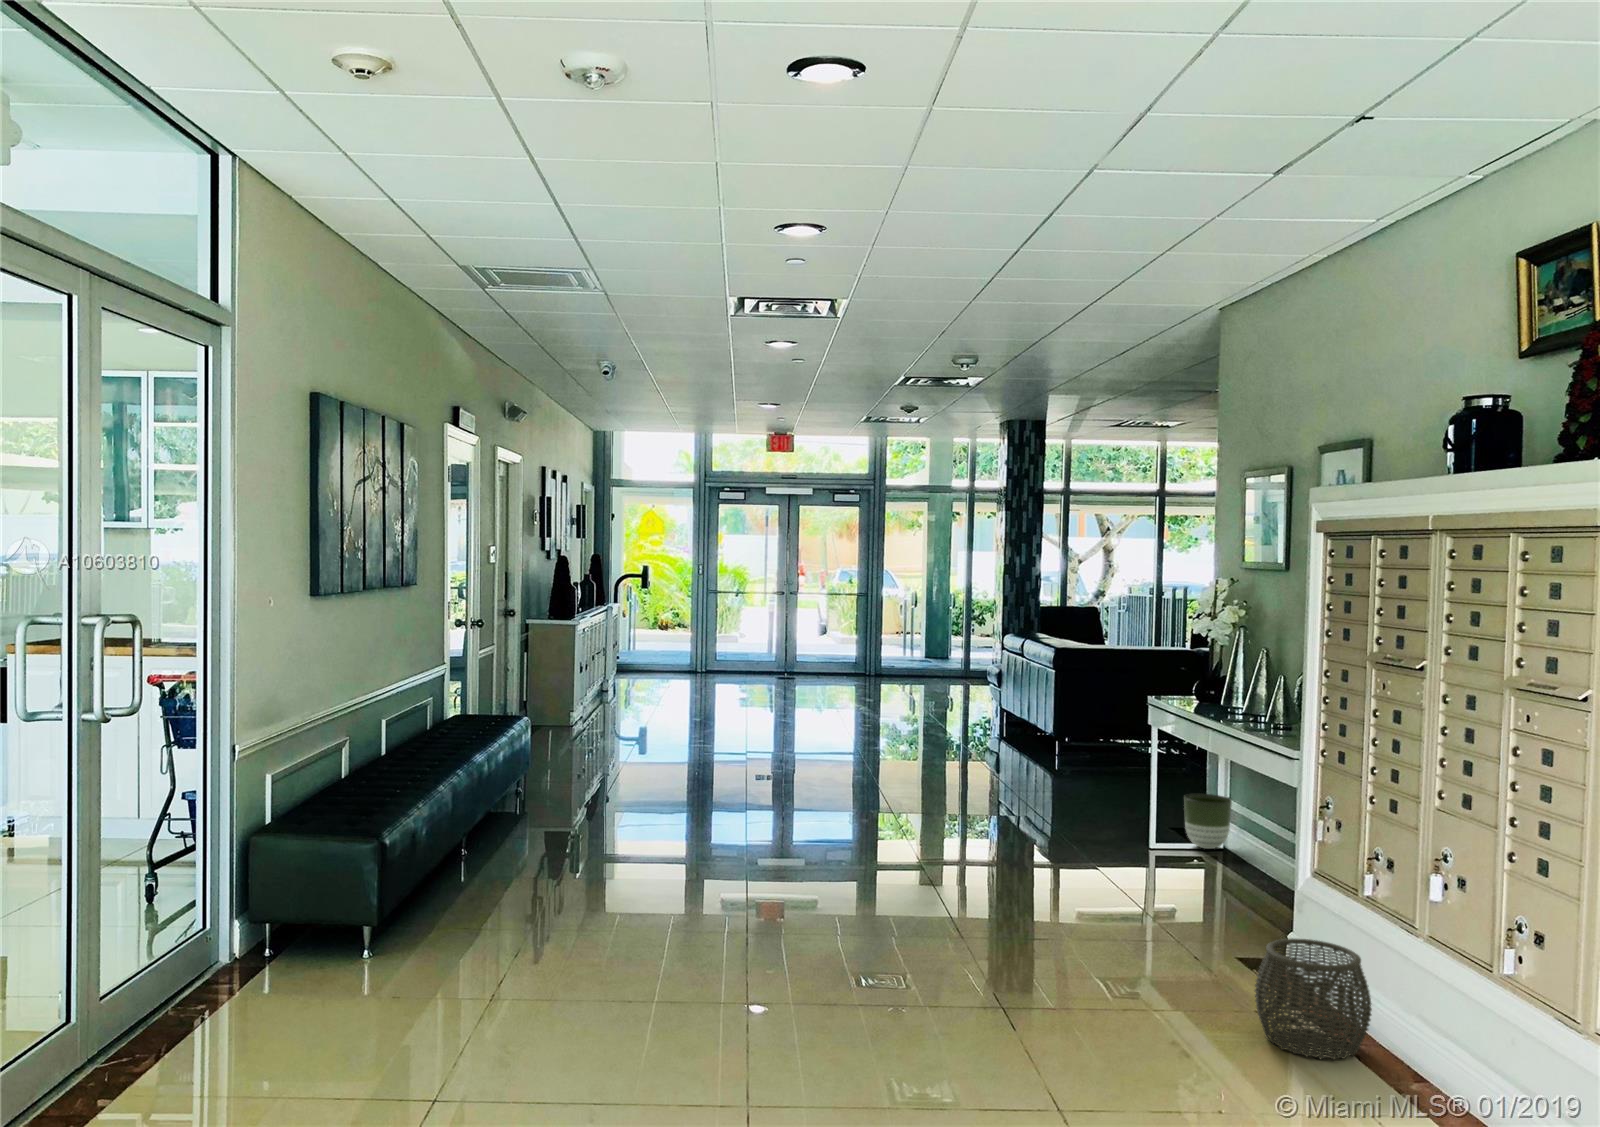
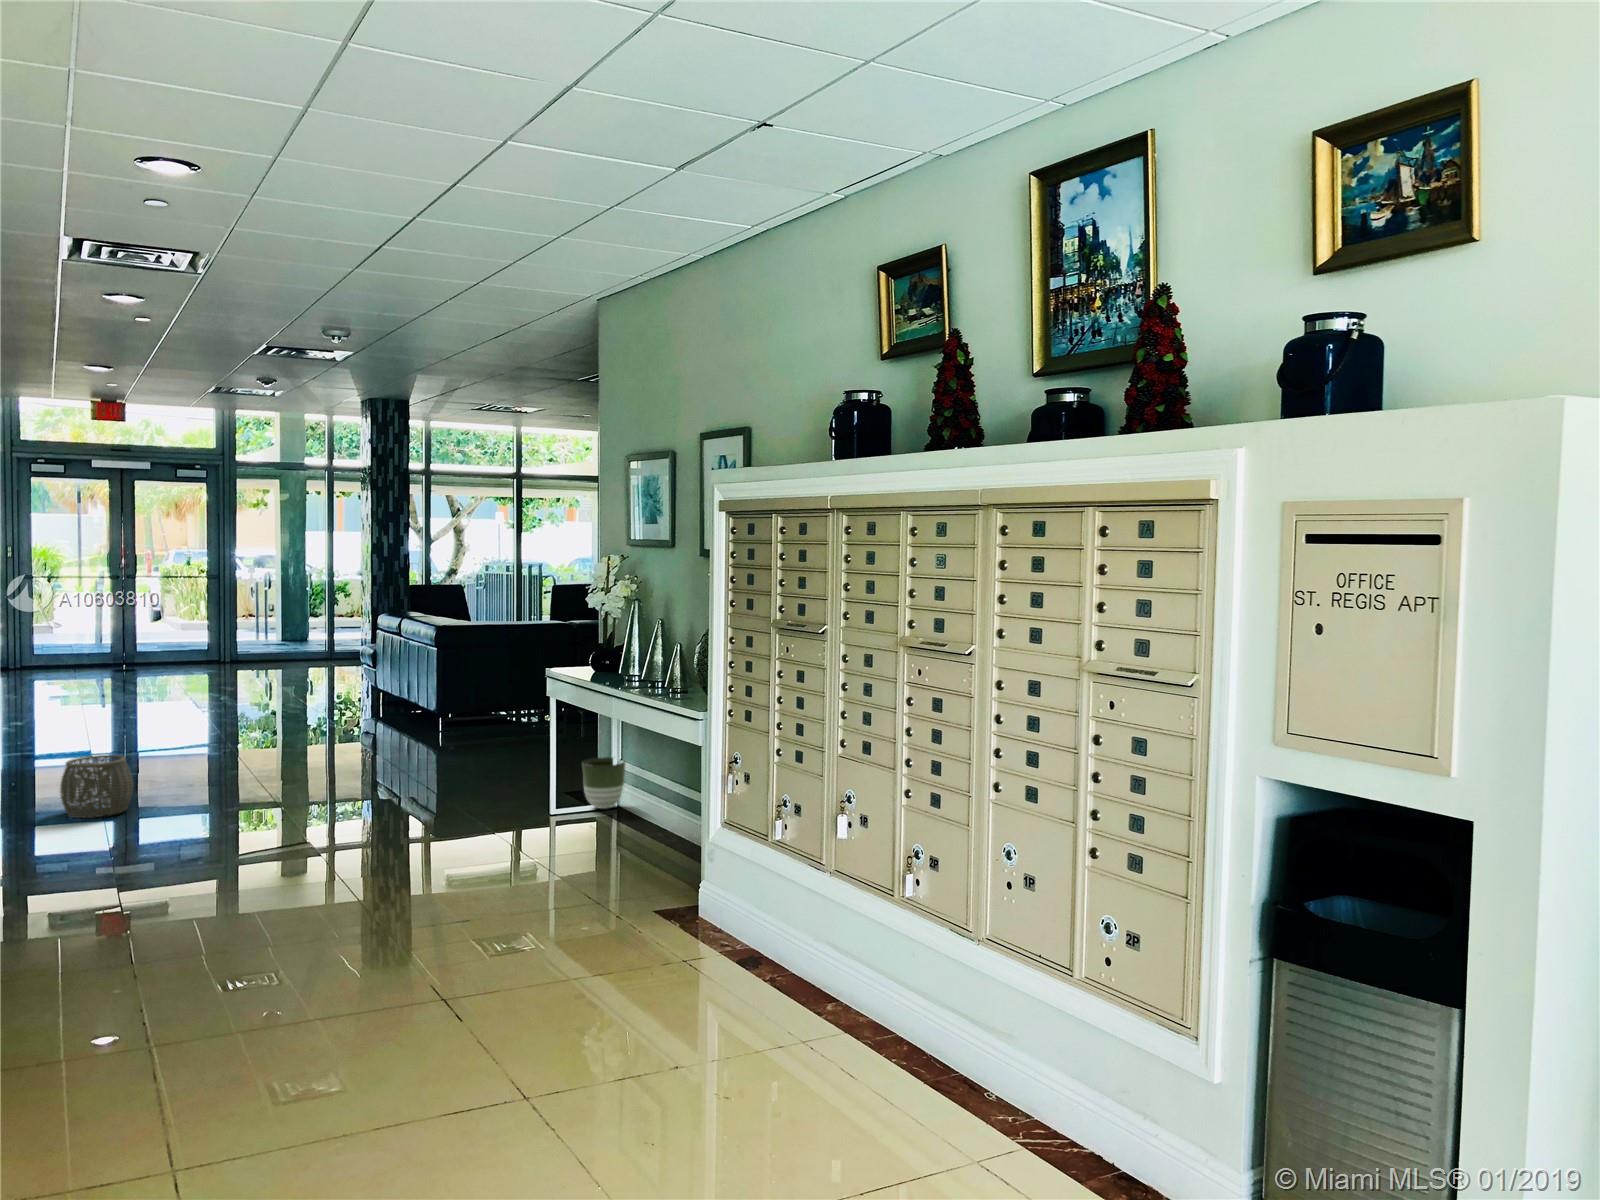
woven basket: present [1254,938,1372,1060] -> present [60,755,133,818]

